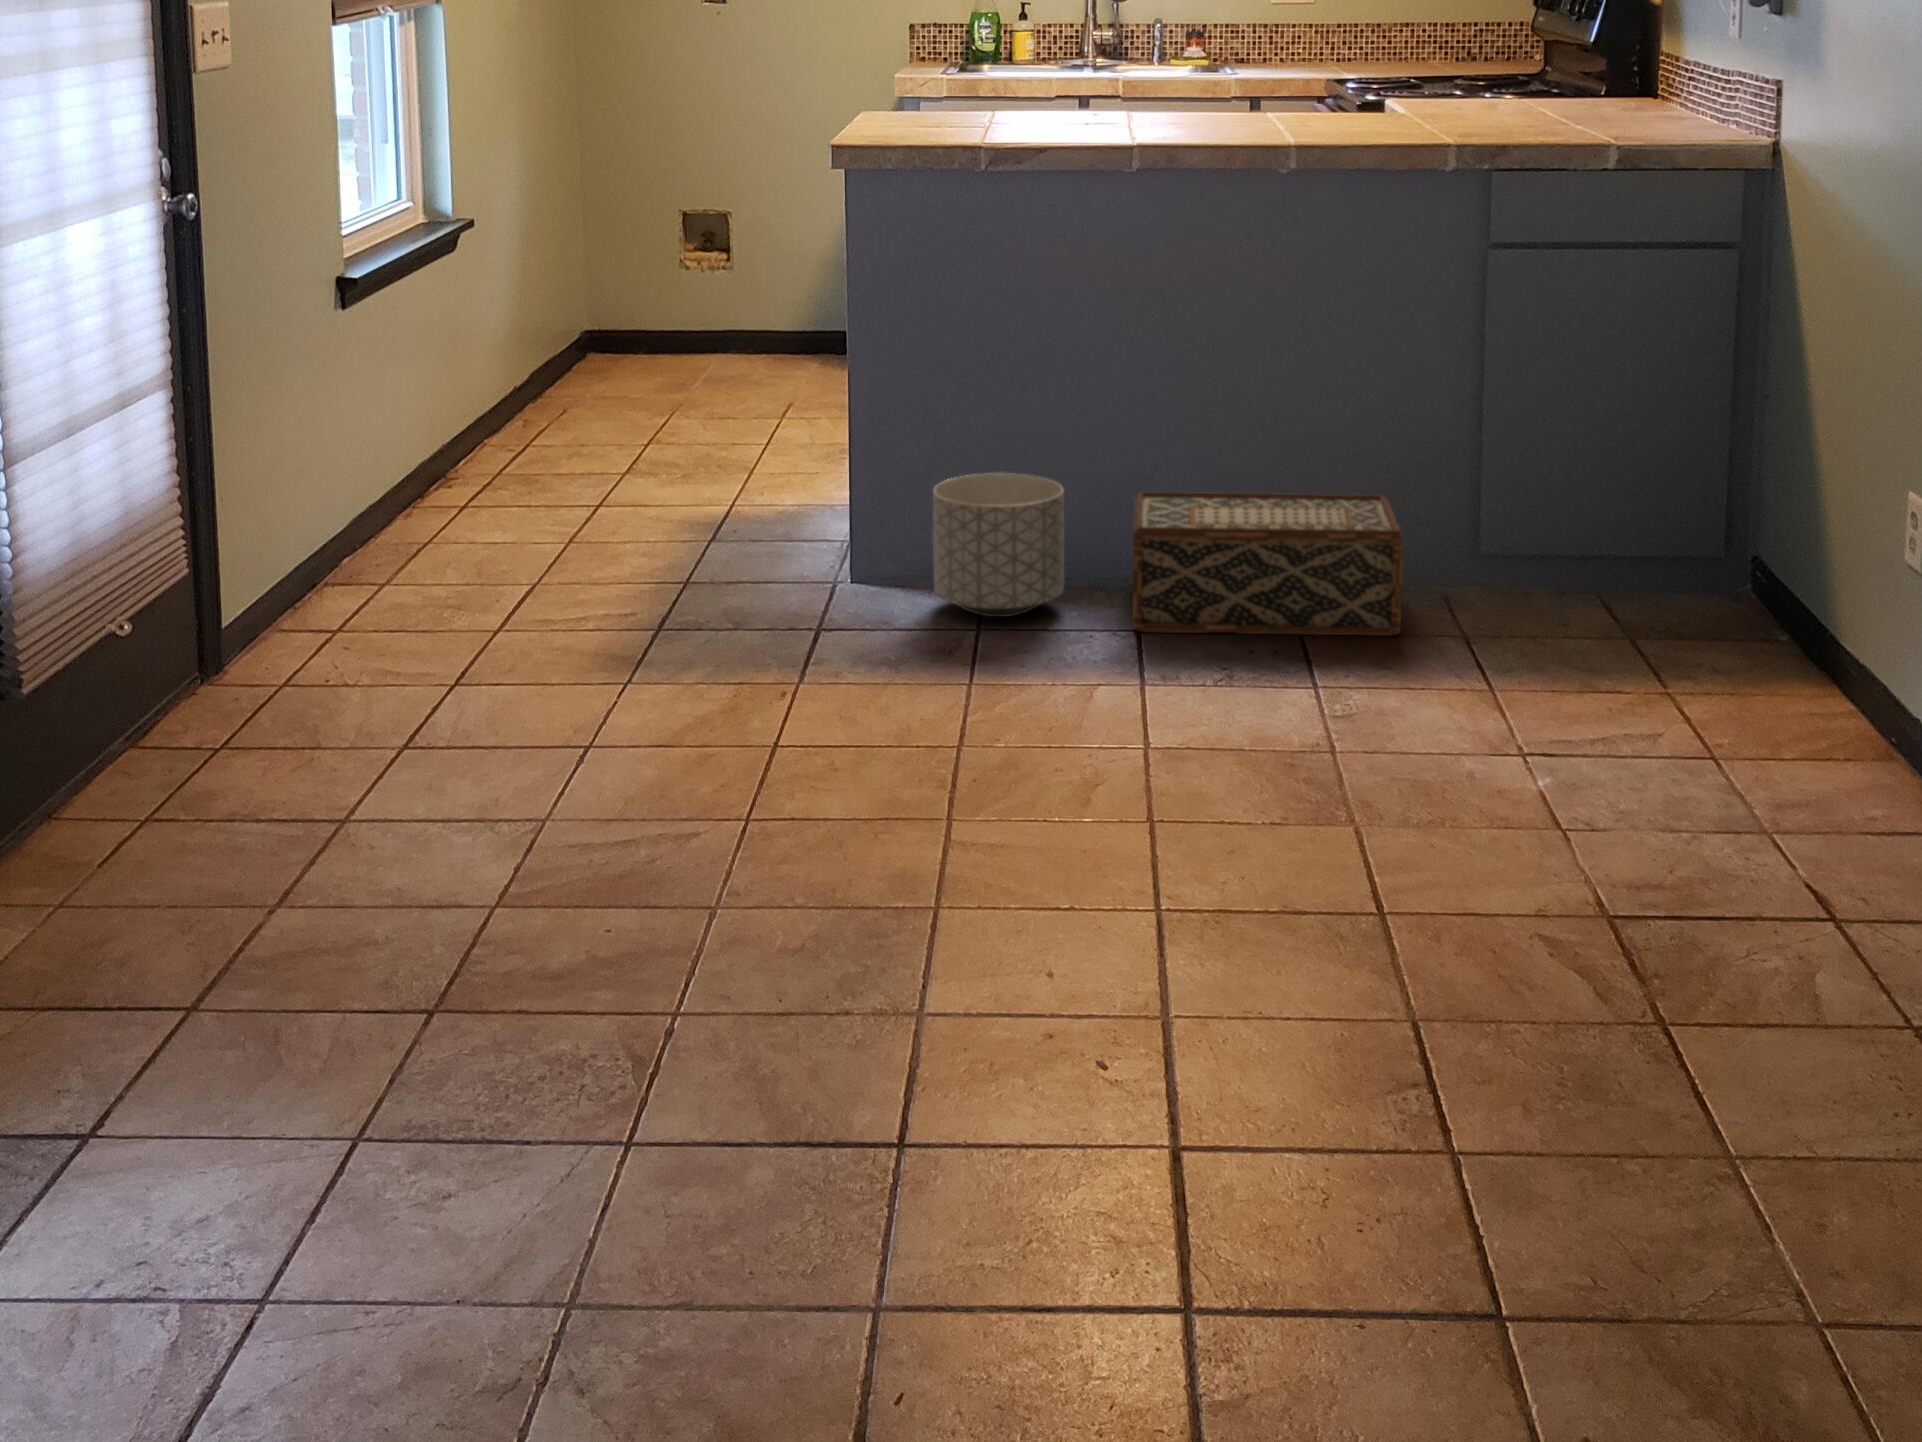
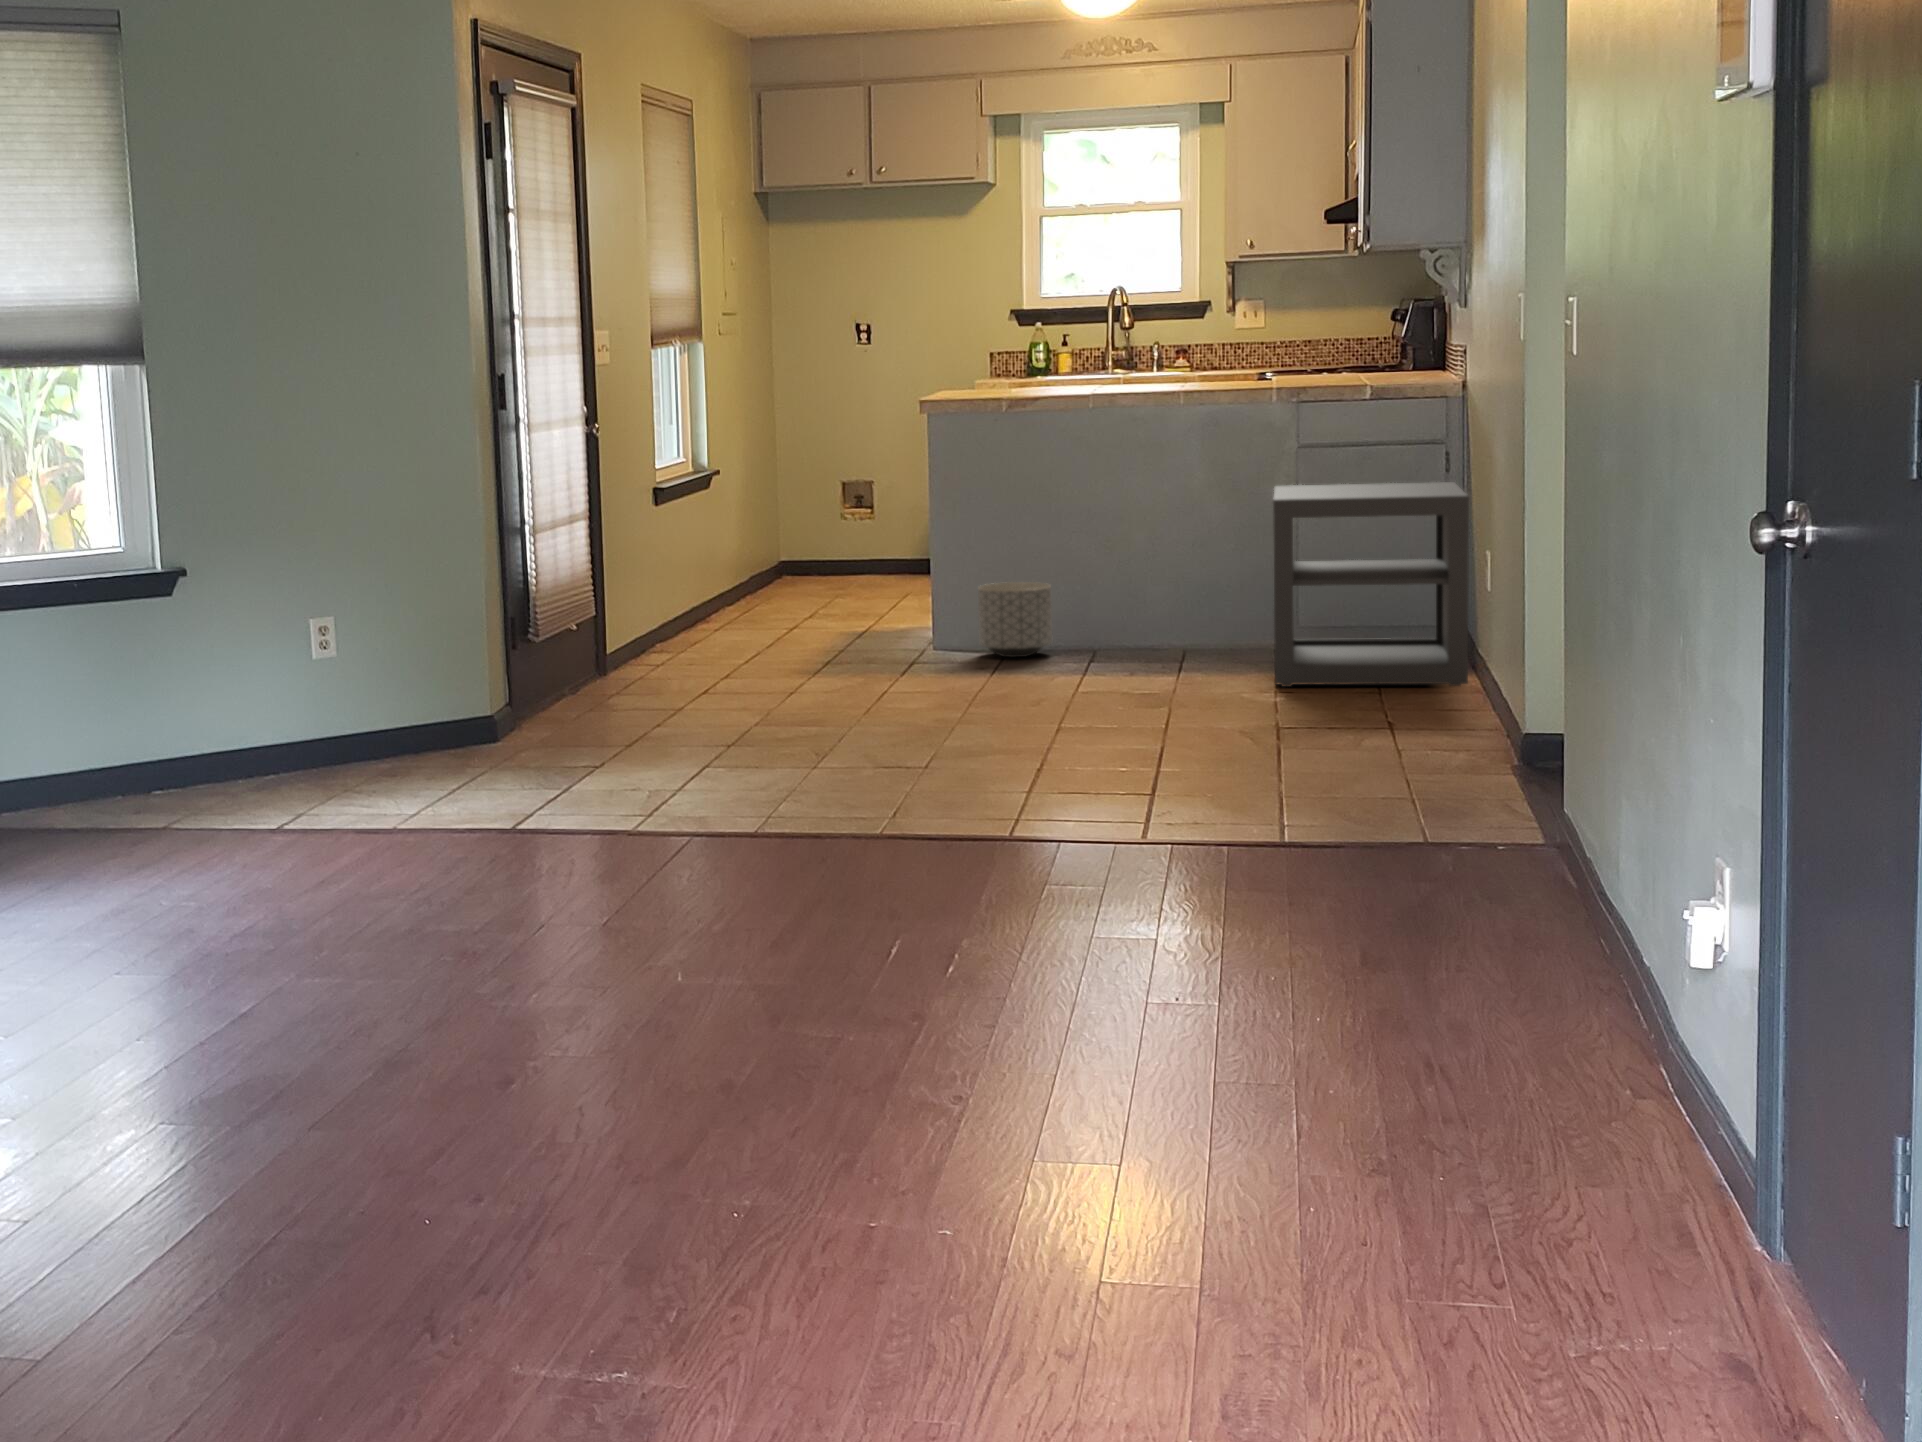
storage cabinet: none [1462,331,1898,747] -> present [1273,482,1469,687]
woven basket: present [1132,492,1403,636] -> none [1087,591,1242,660]

